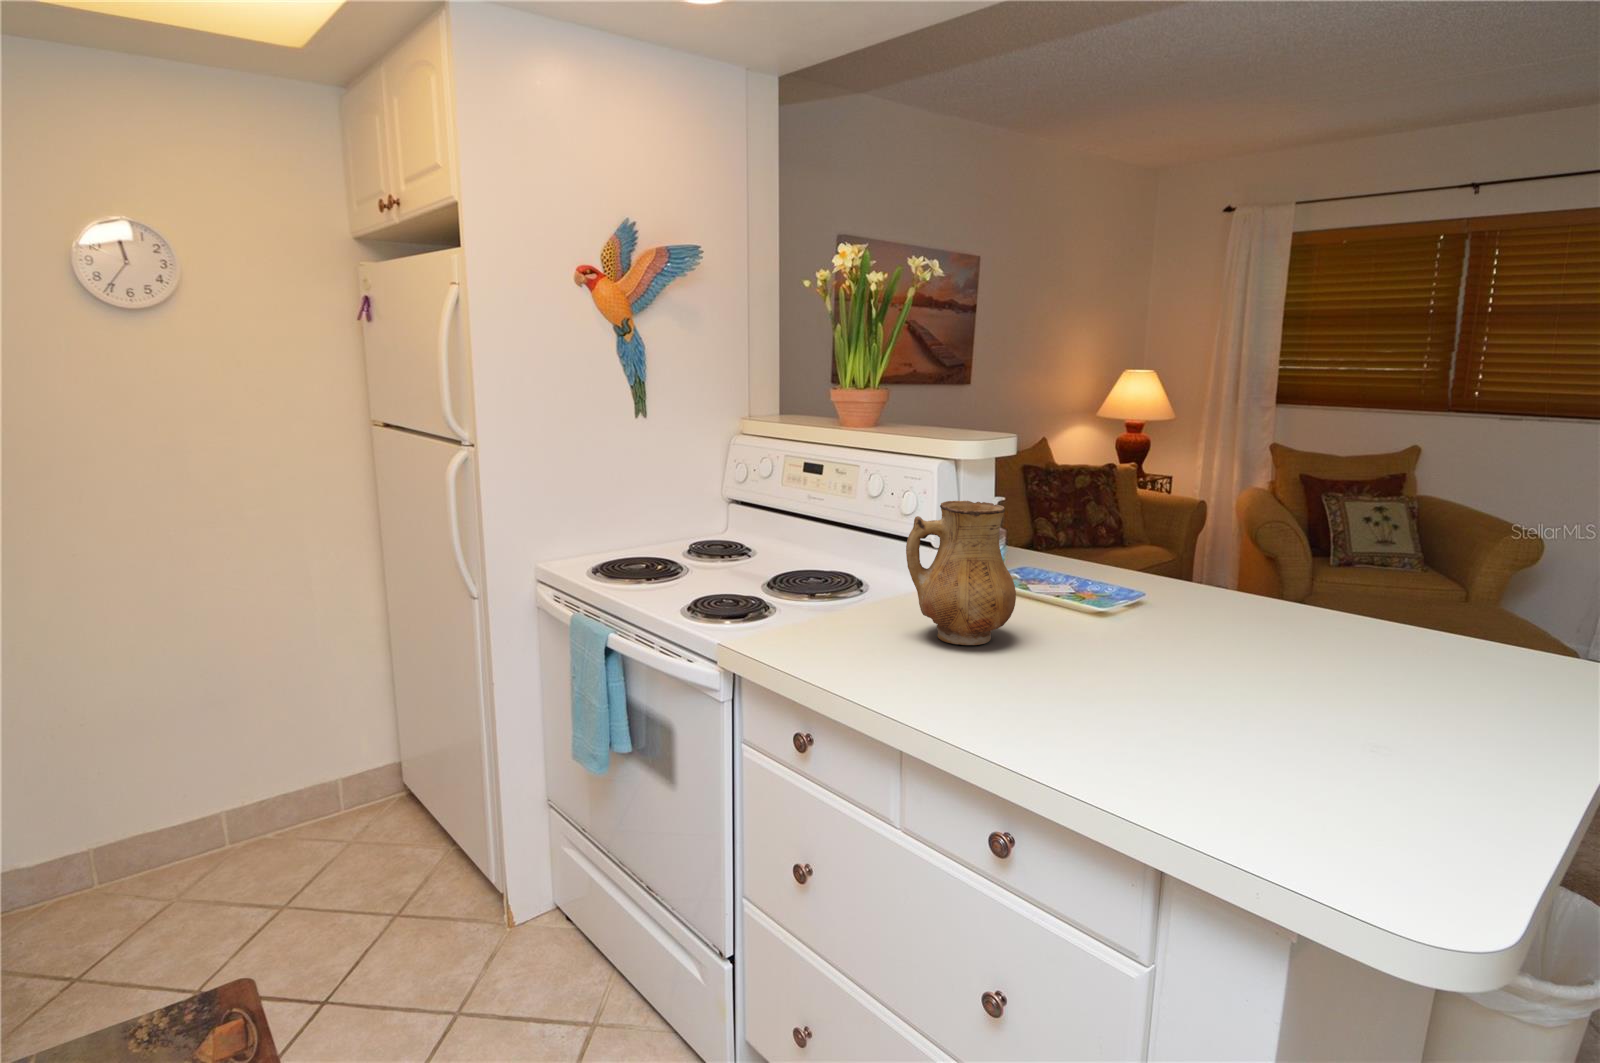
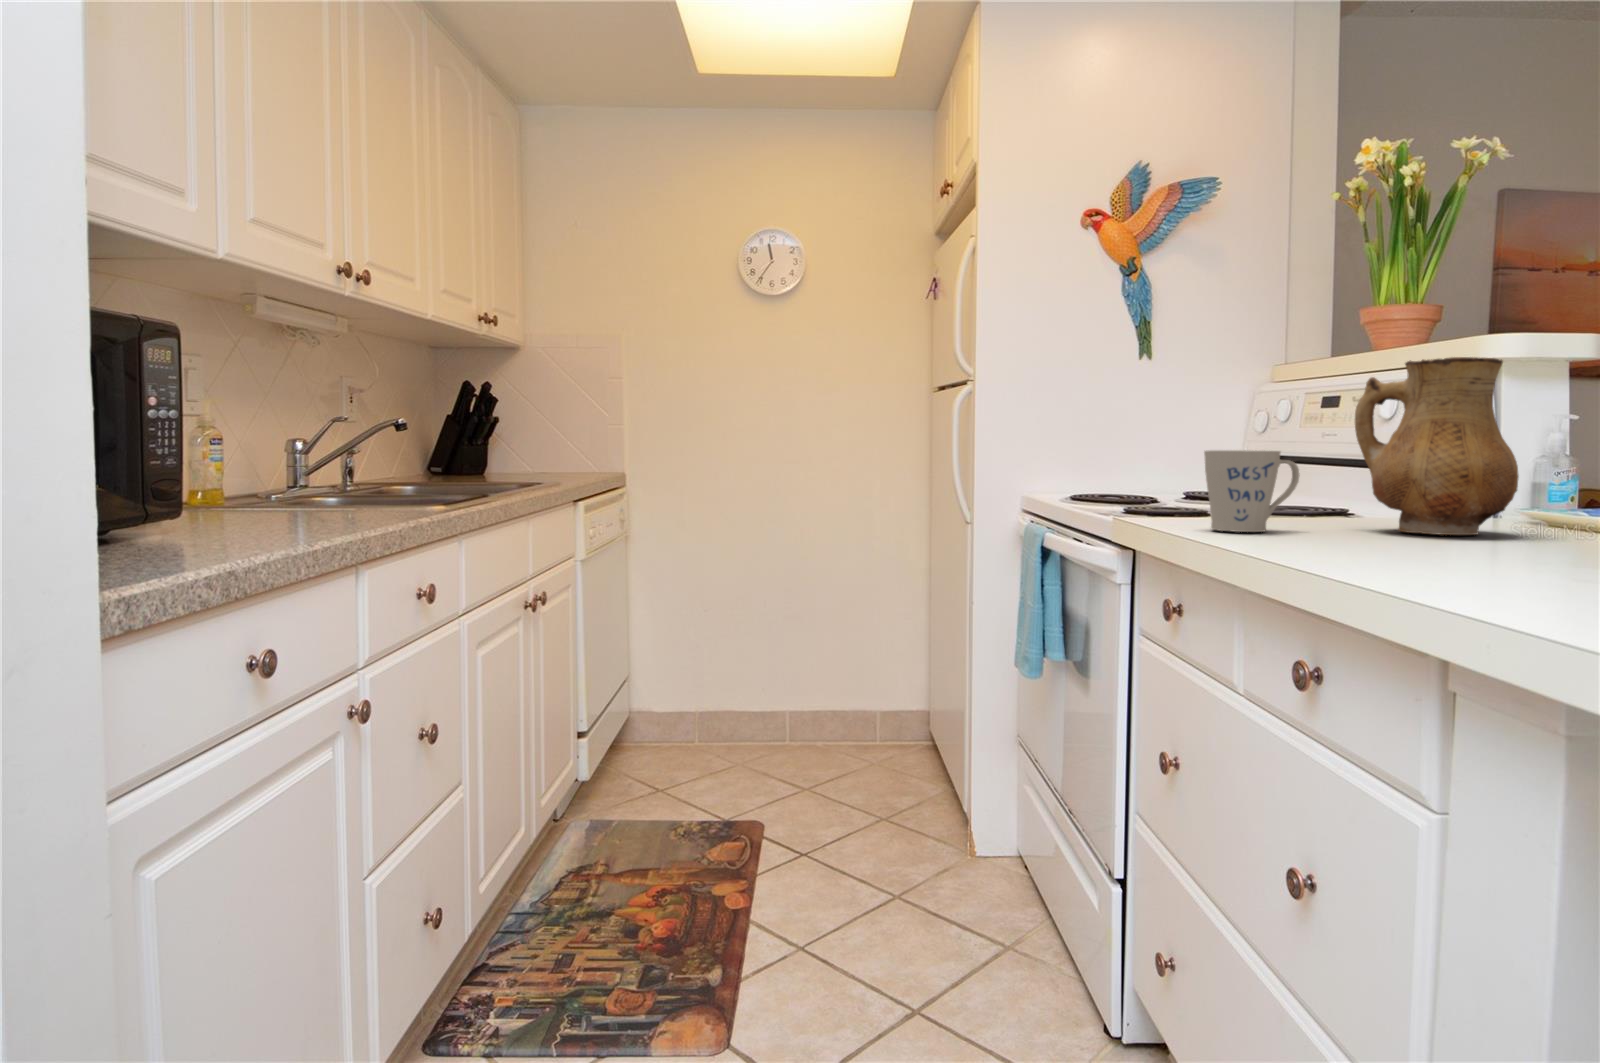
mug: none [807,585,877,666] -> present [1204,450,1300,532]

